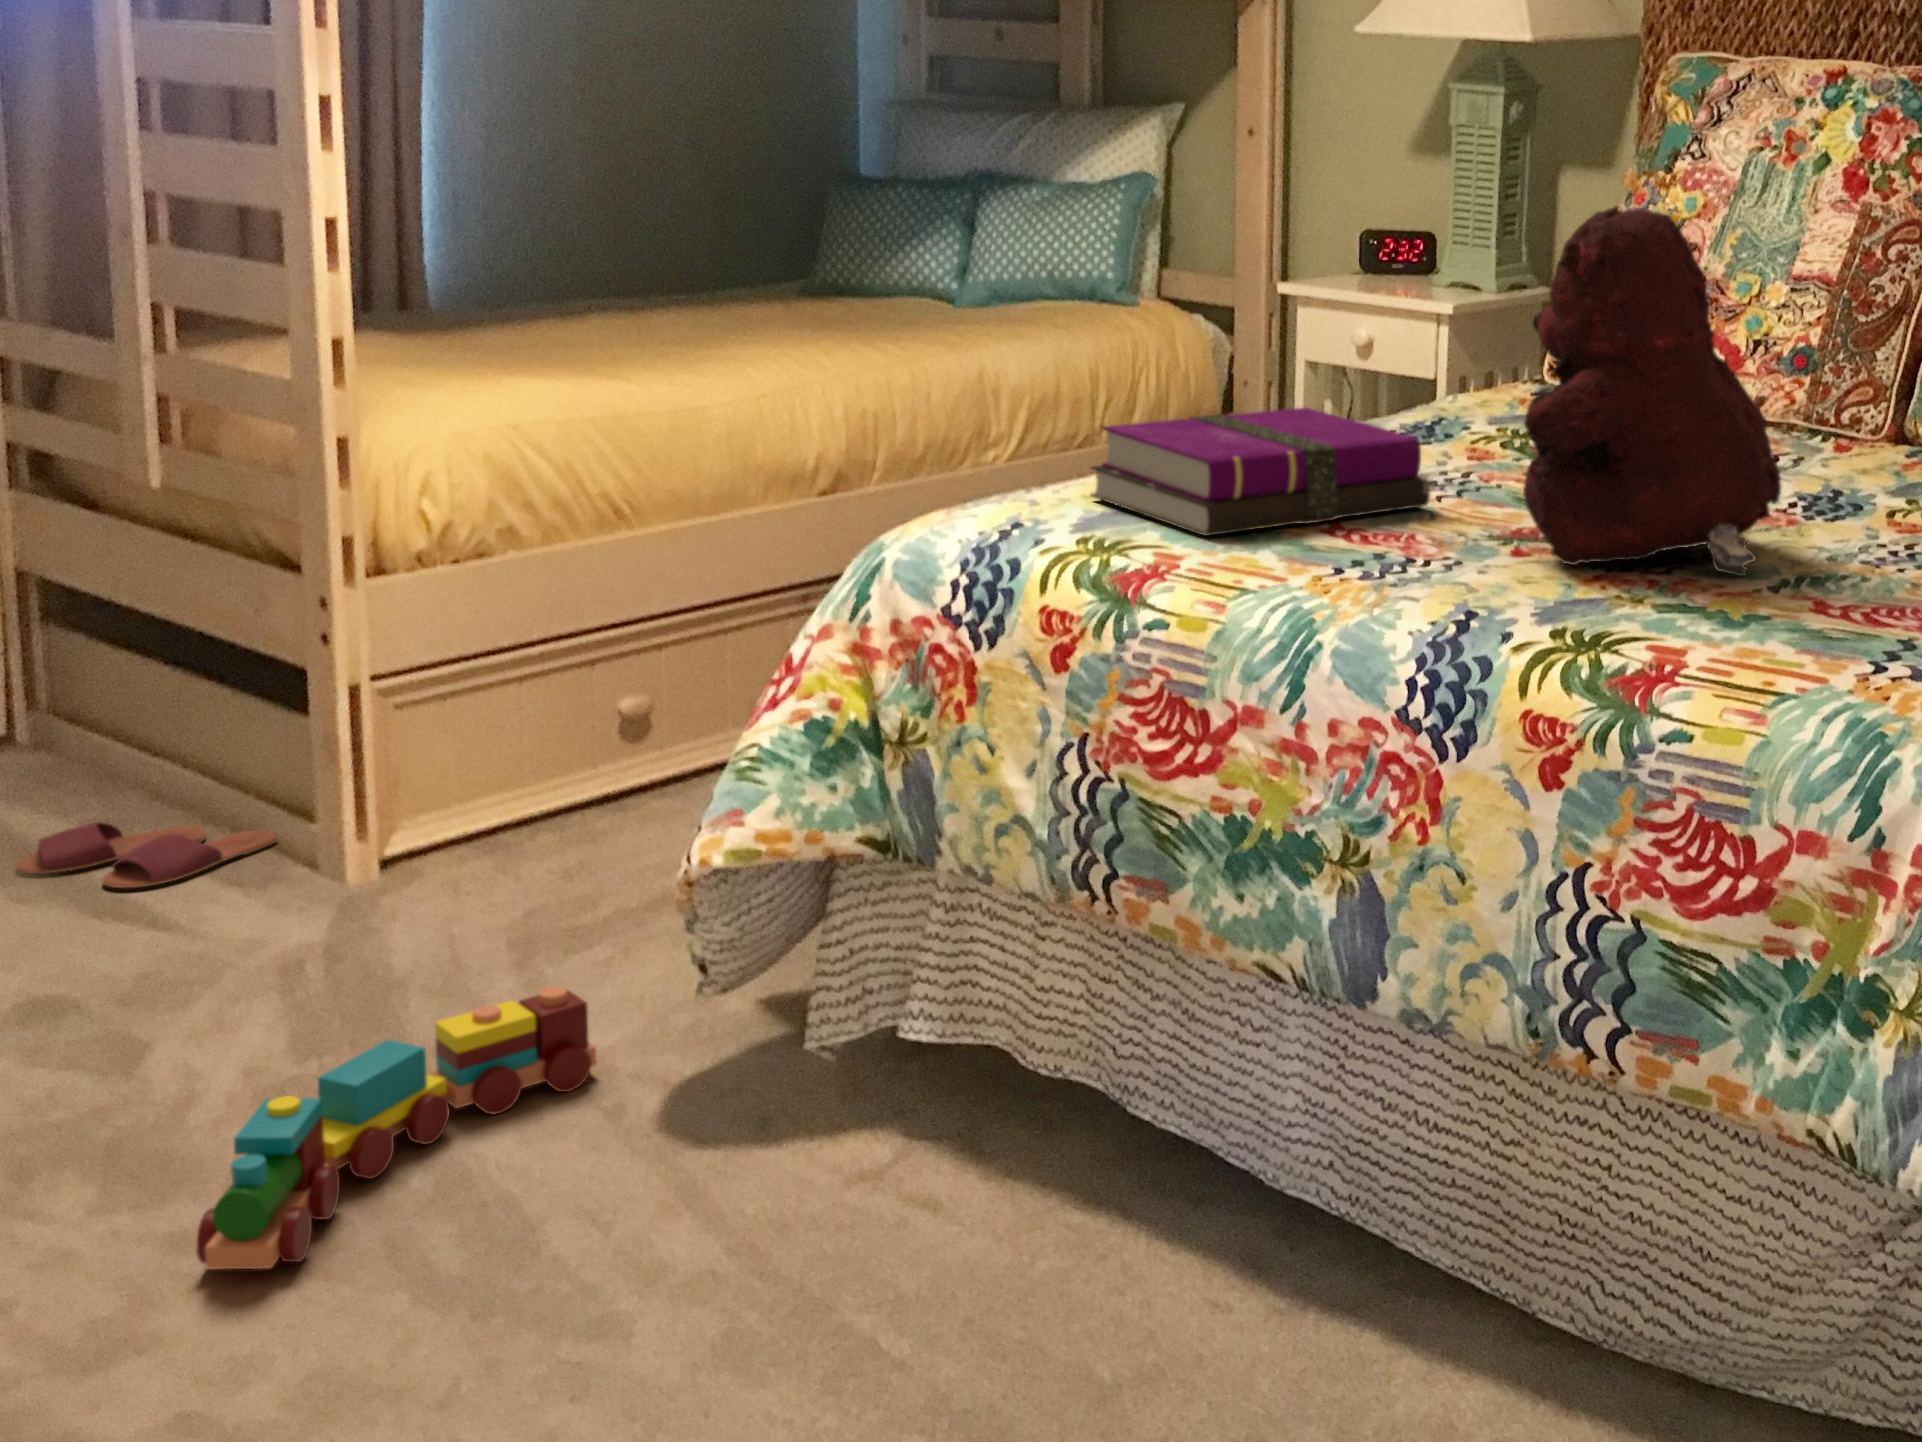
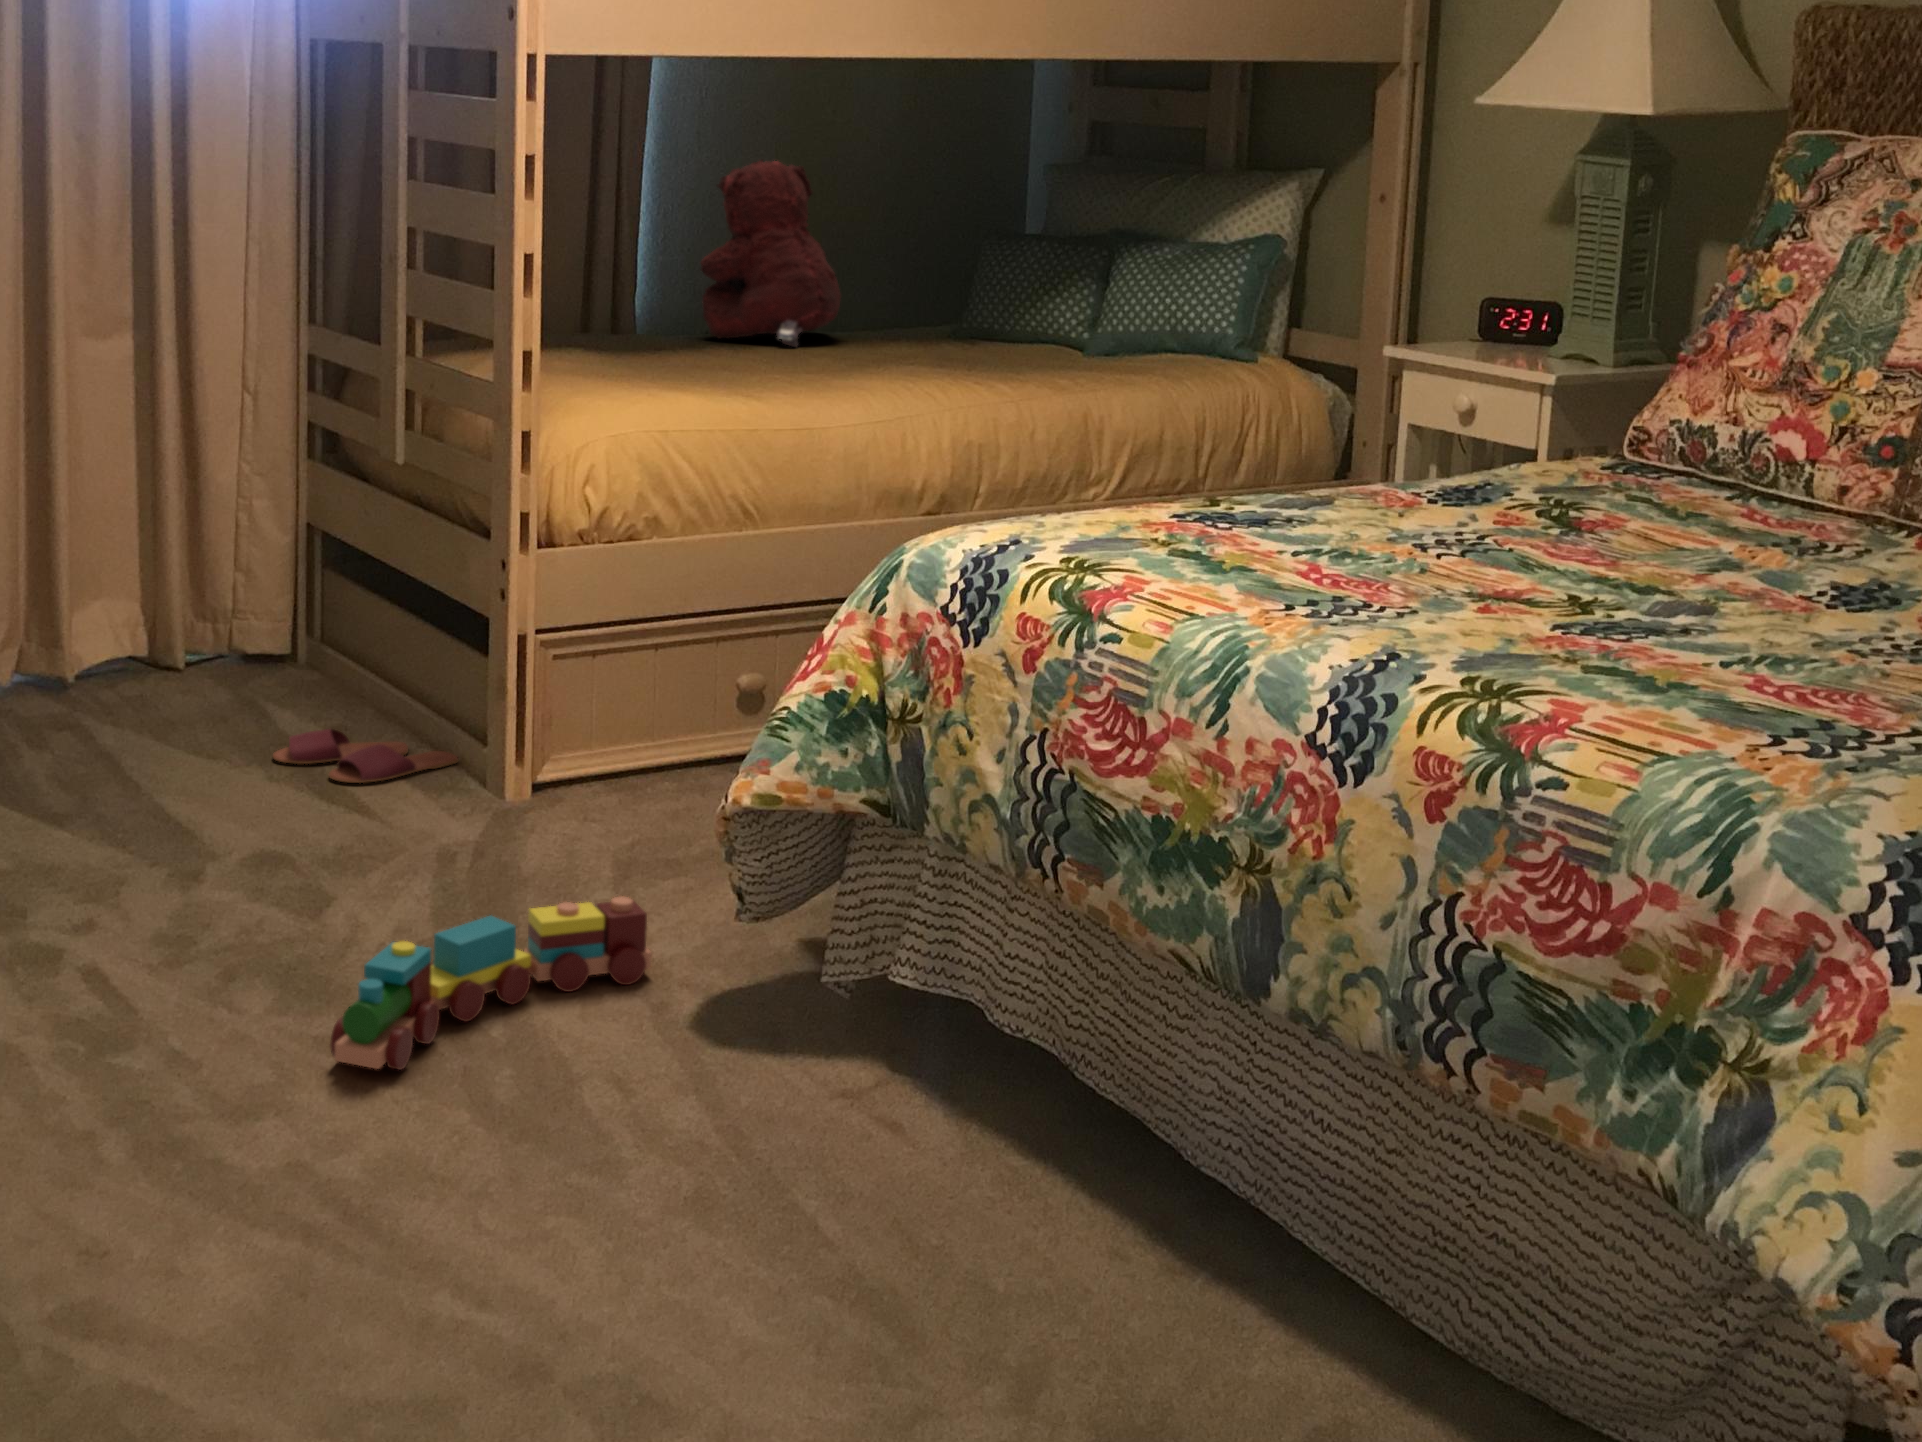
teddy bear: present [1523,206,1781,576] -> present [701,160,841,347]
notebook: present [1091,407,1430,536] -> none [1098,460,1418,567]

